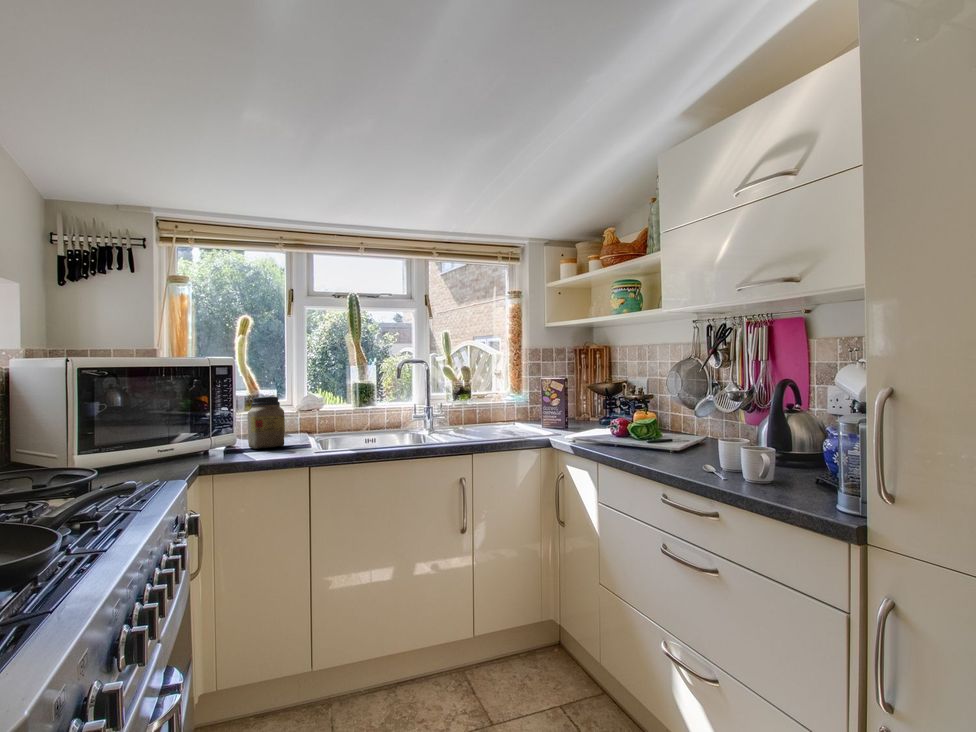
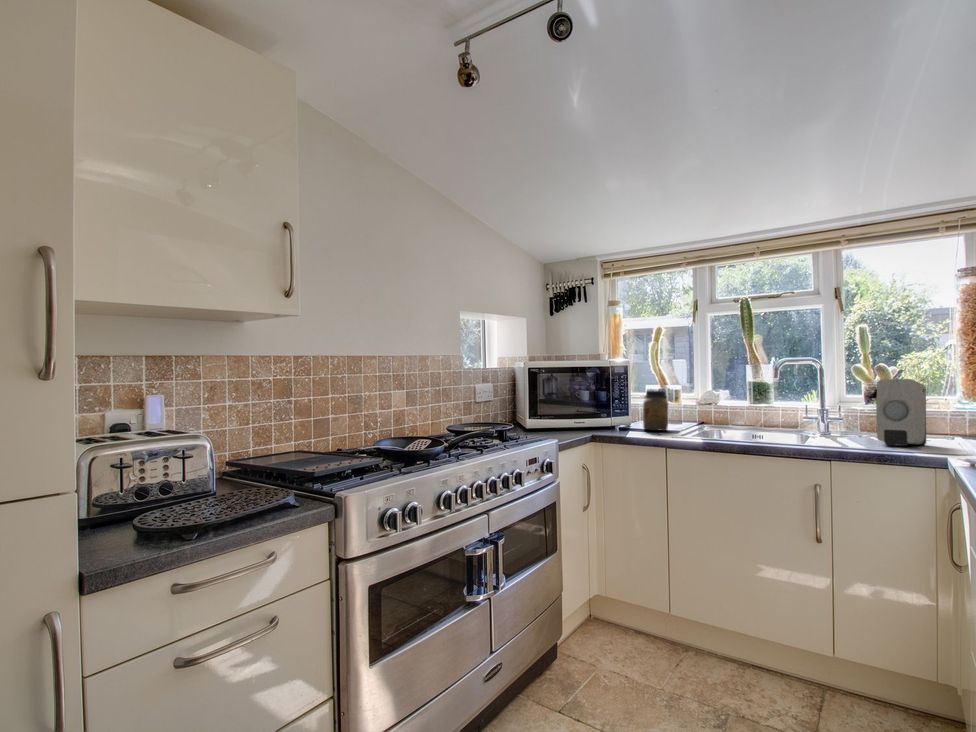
soap dispenser: none [480,375,511,432] -> present [876,379,926,446]

